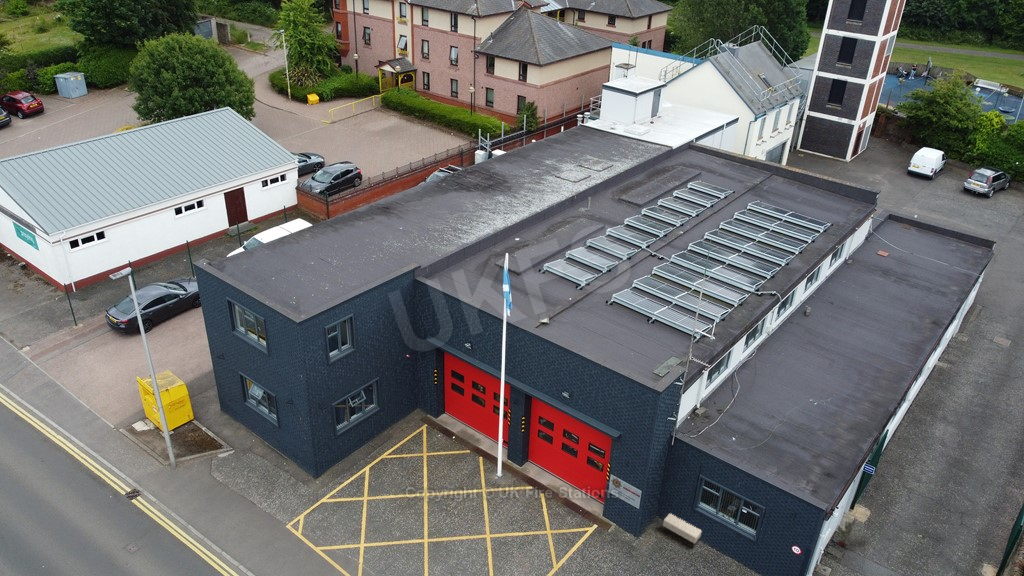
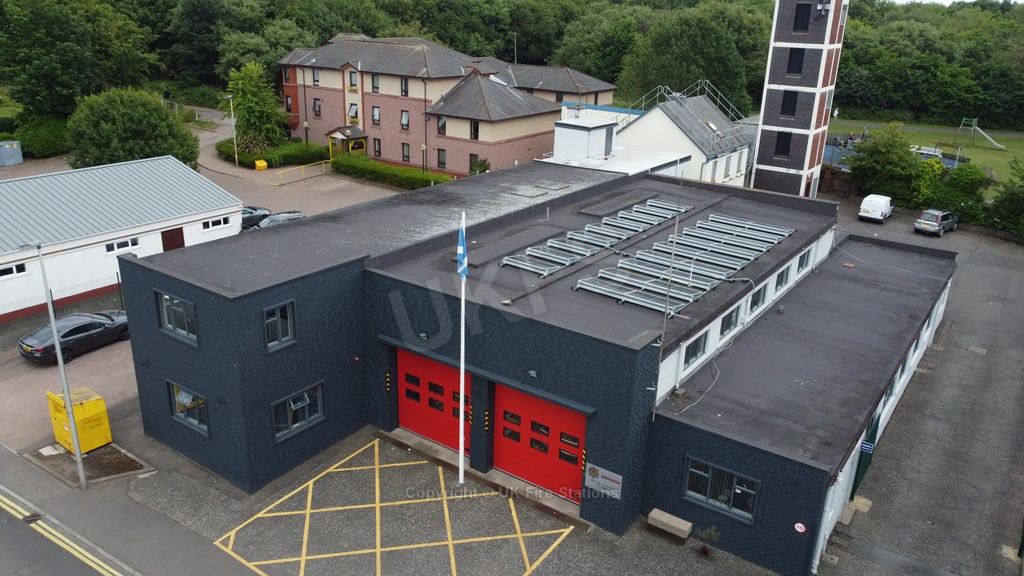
potted tree: present [836,522,853,546] -> present [695,526,720,553]

